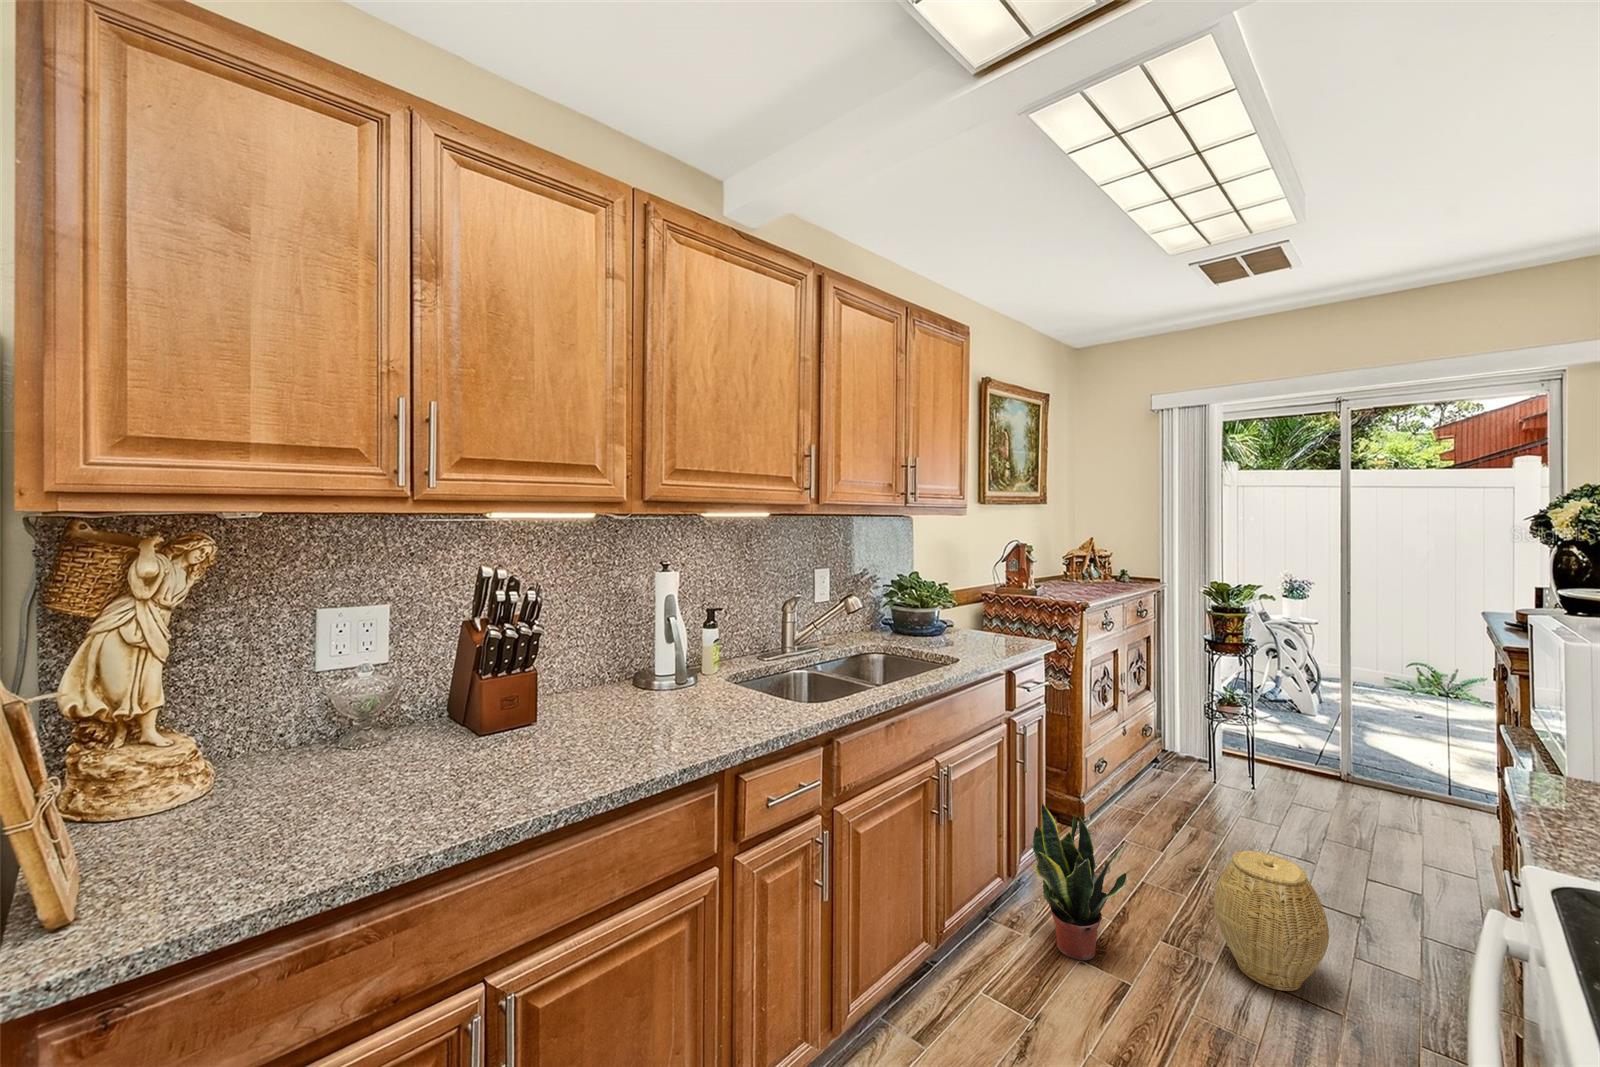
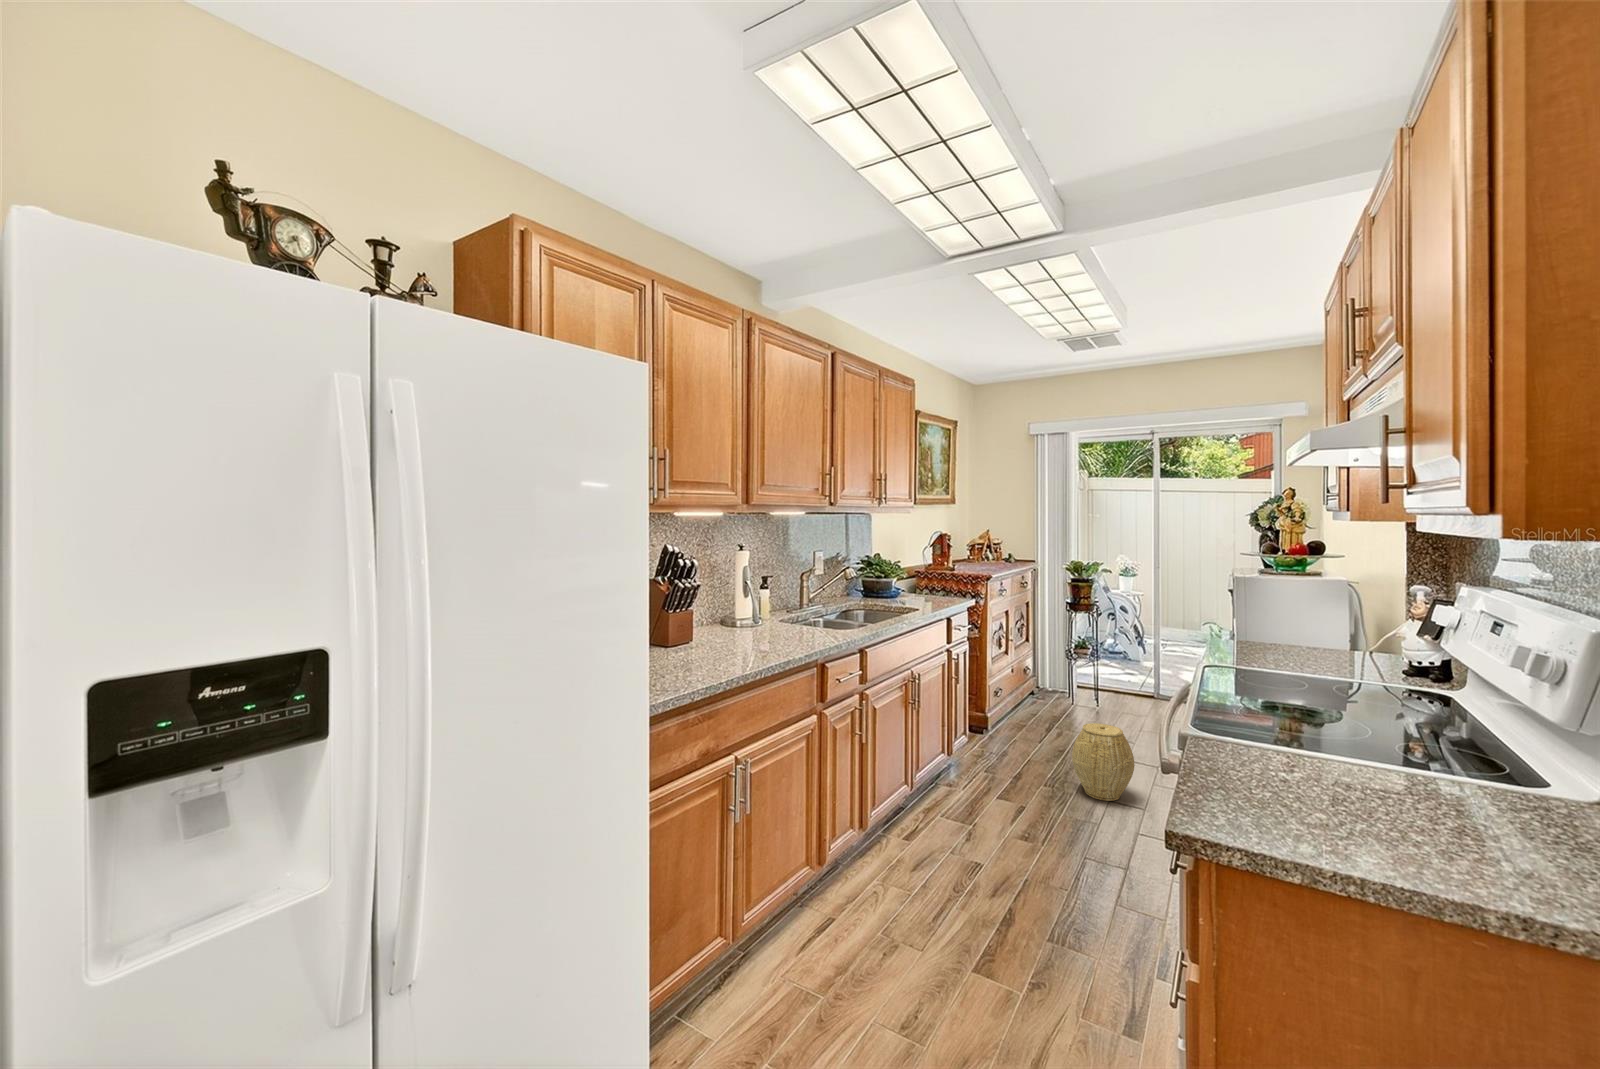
potted plant: present [1032,803,1127,960] -> none [963,702,1023,797]

